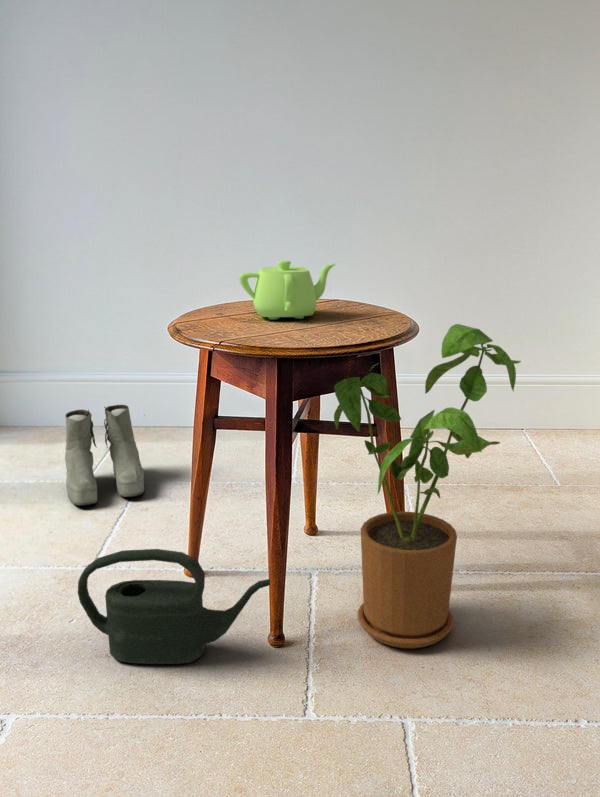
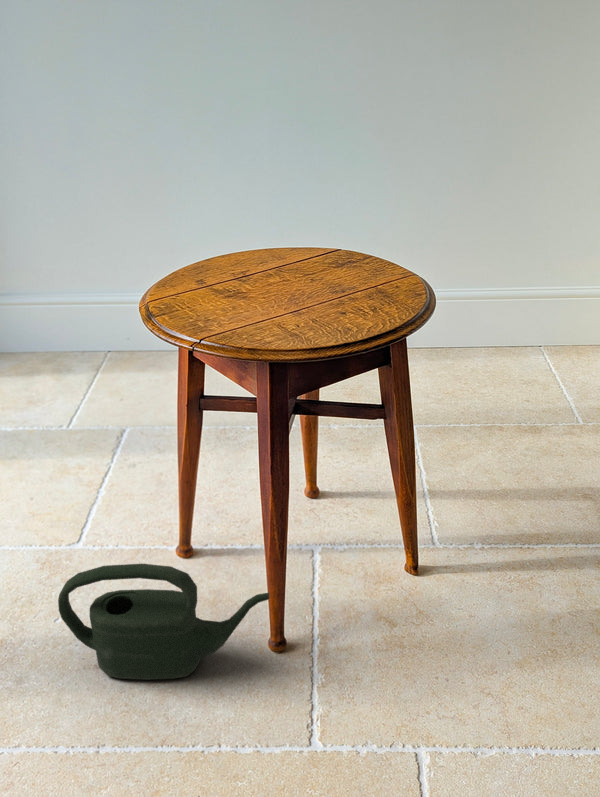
teapot: present [239,261,336,320] -> none [223,216,338,288]
house plant: present [334,324,521,648] -> none [338,308,554,653]
boots: present [65,405,145,506] -> none [39,345,131,463]

